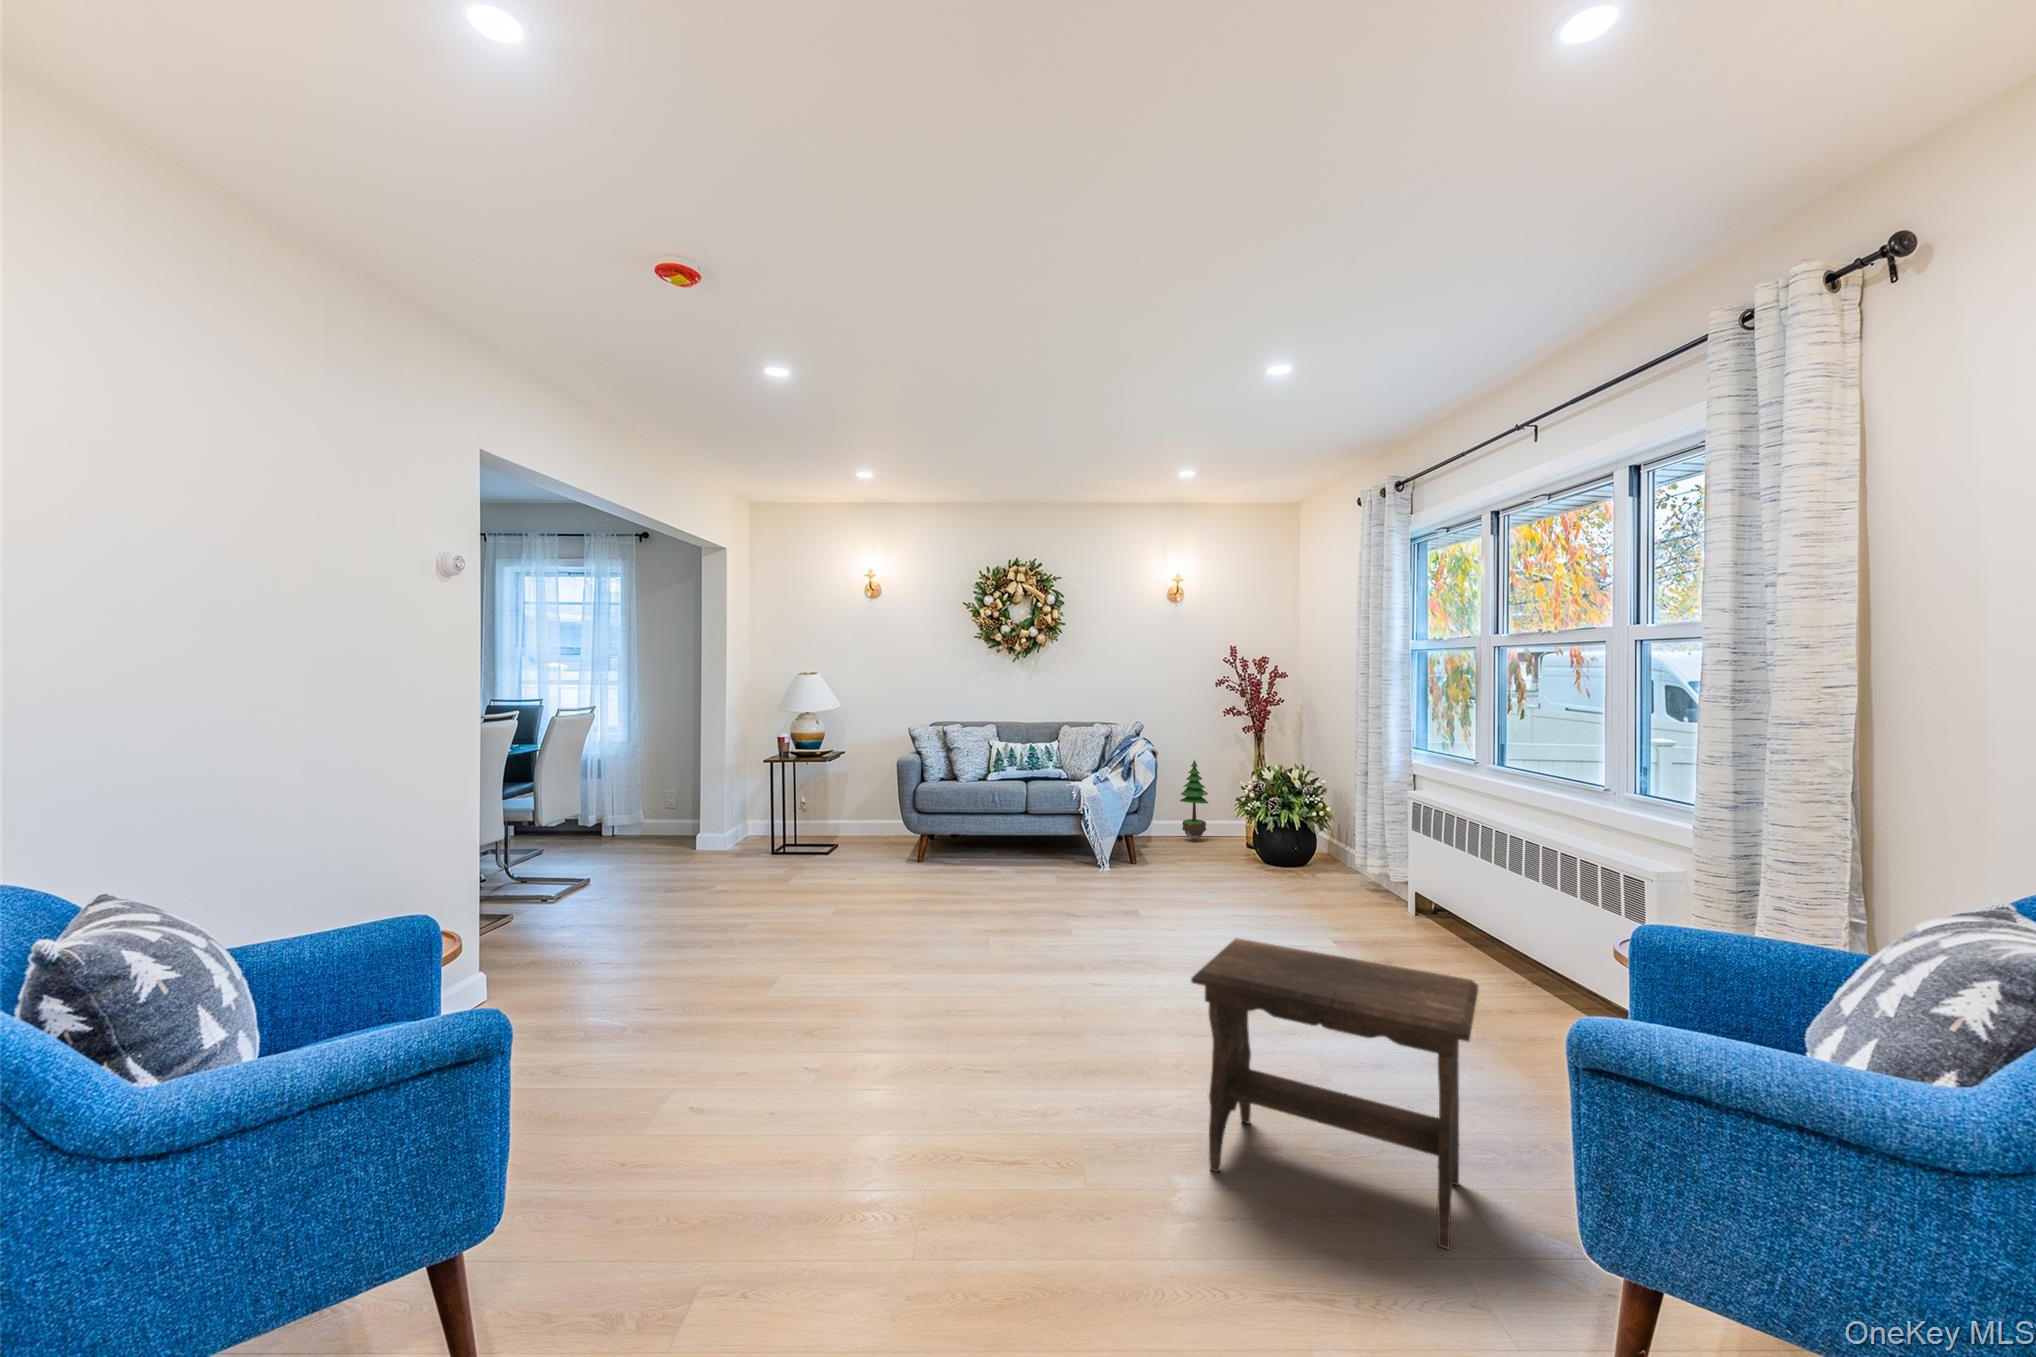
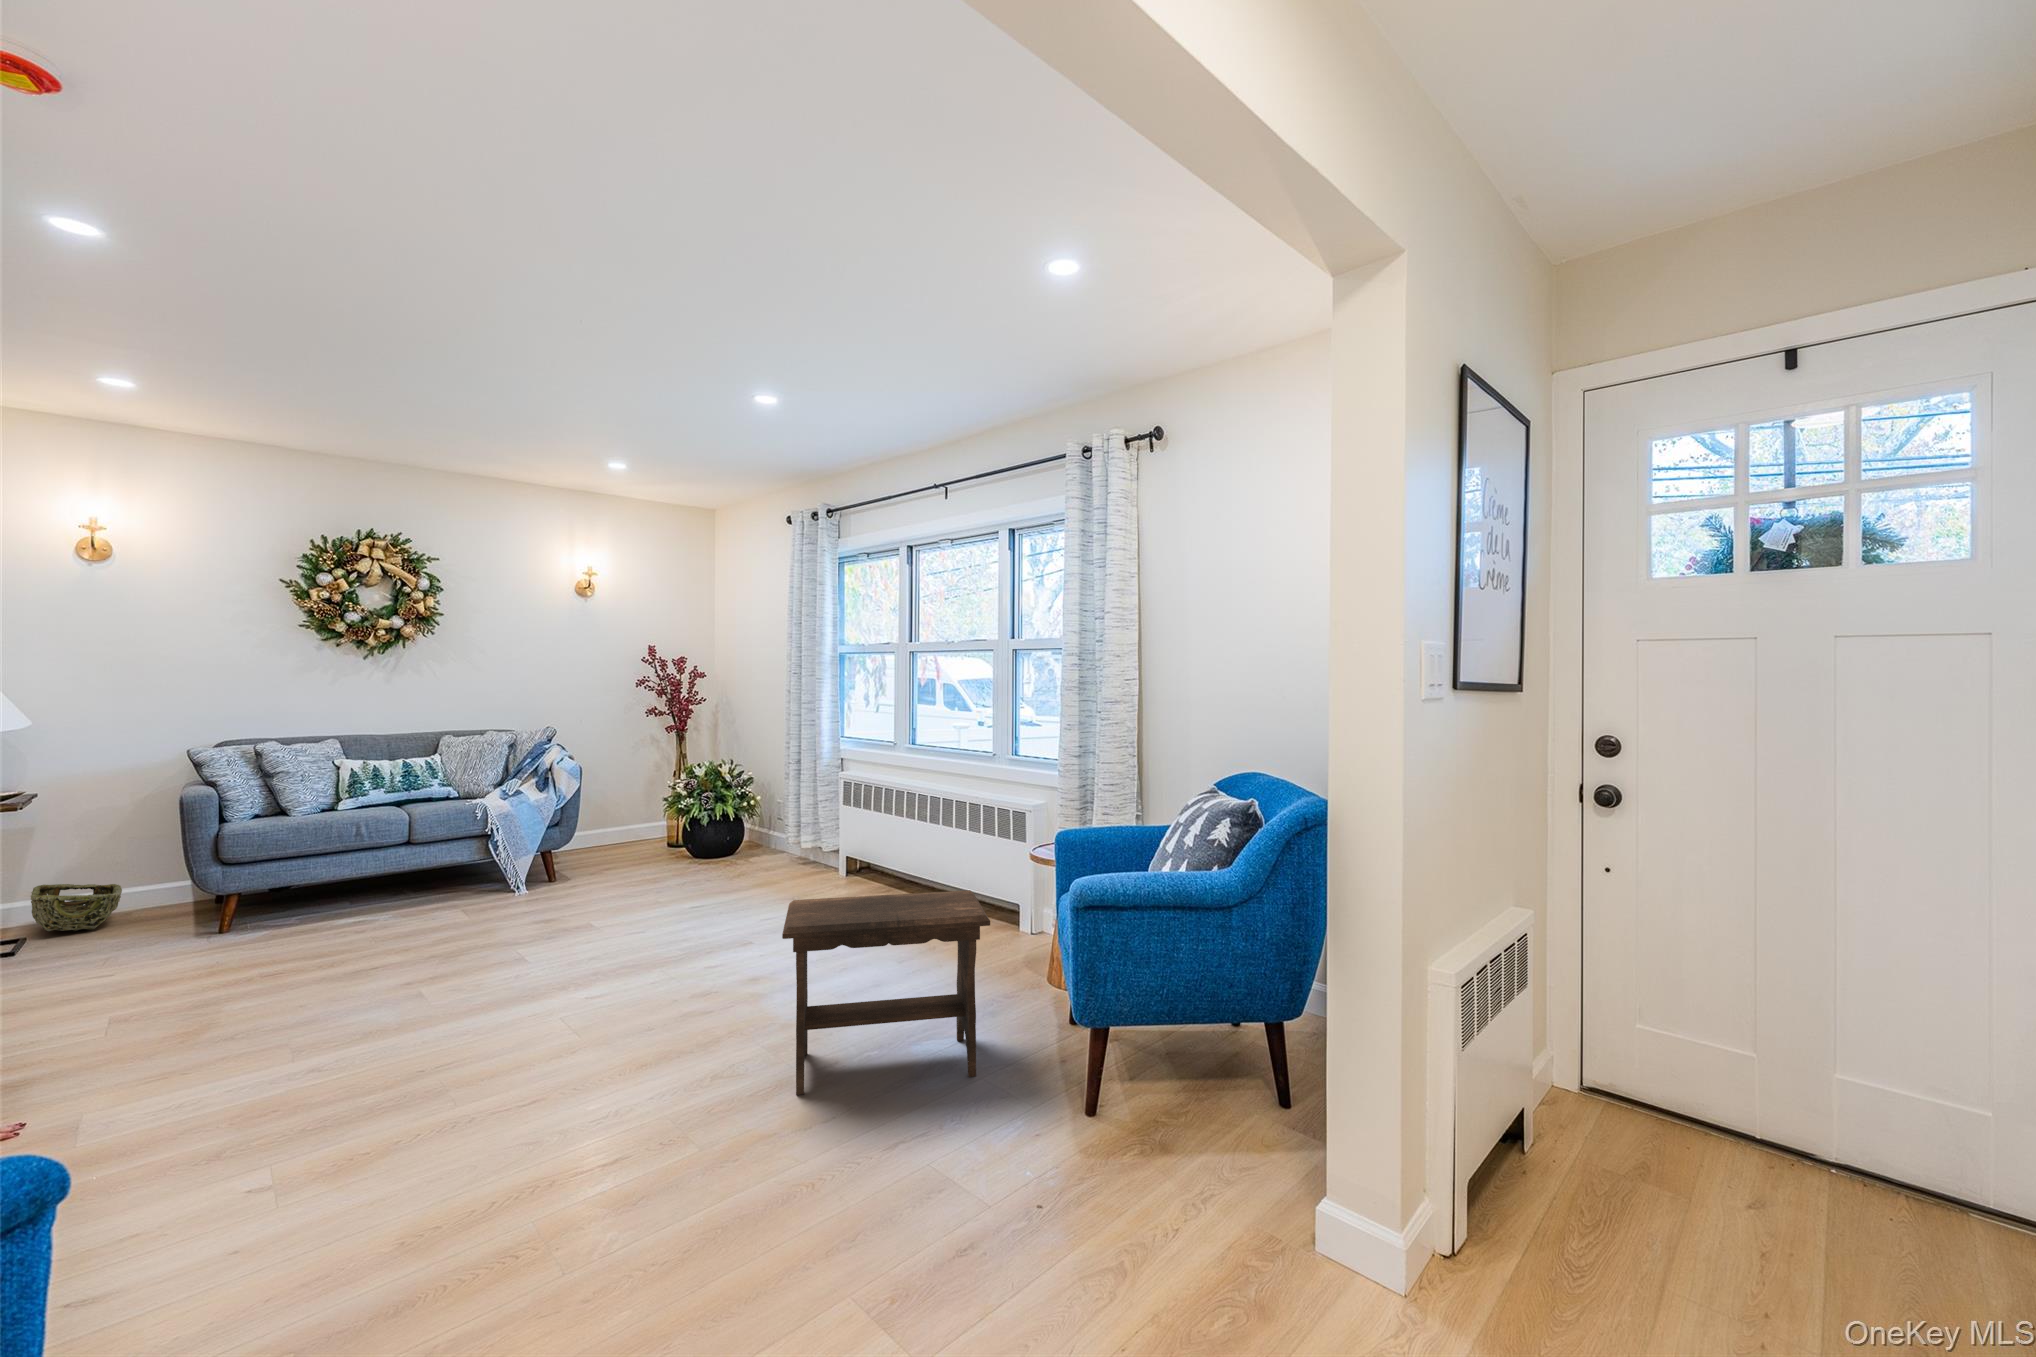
potted tree: present [1180,760,1208,841] -> none [594,764,628,850]
woven basket: none [835,812,880,846] -> present [31,884,122,931]

